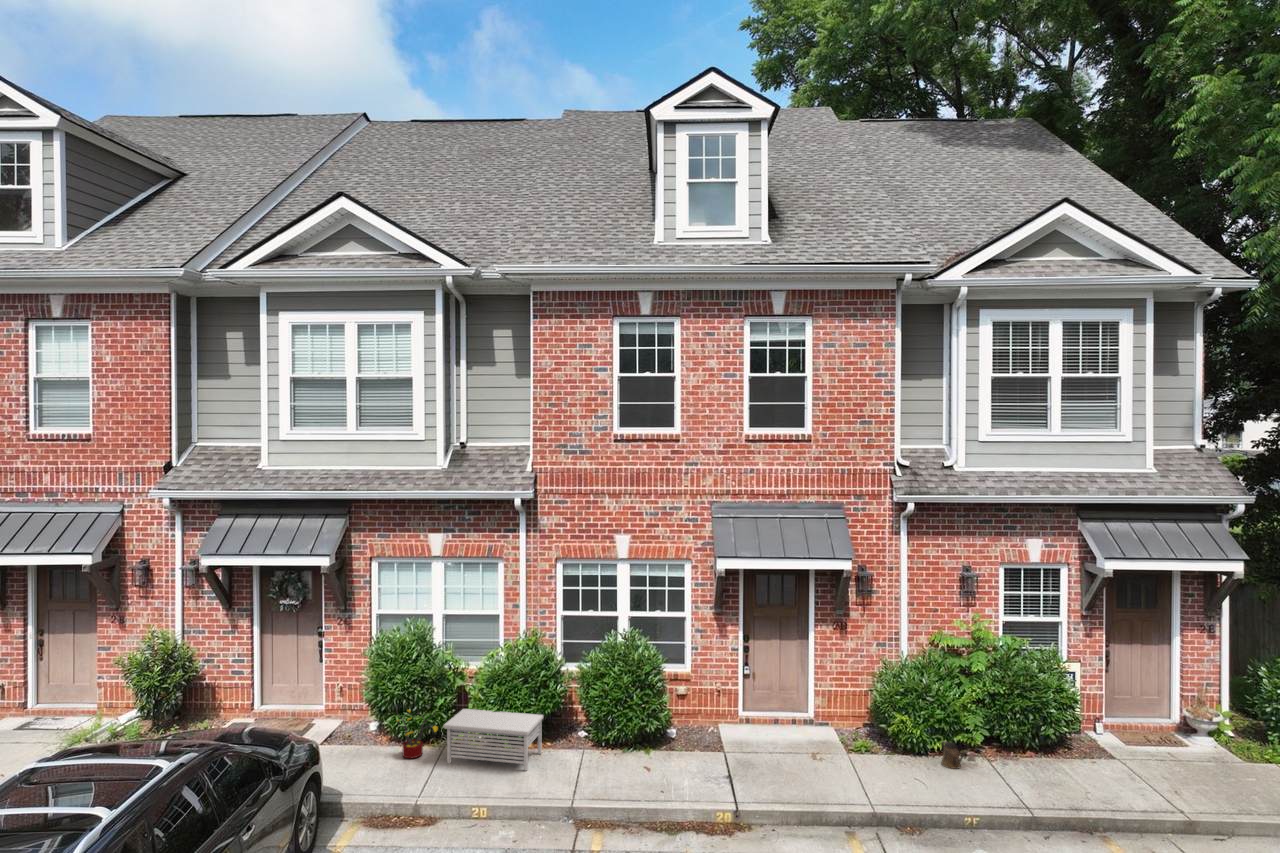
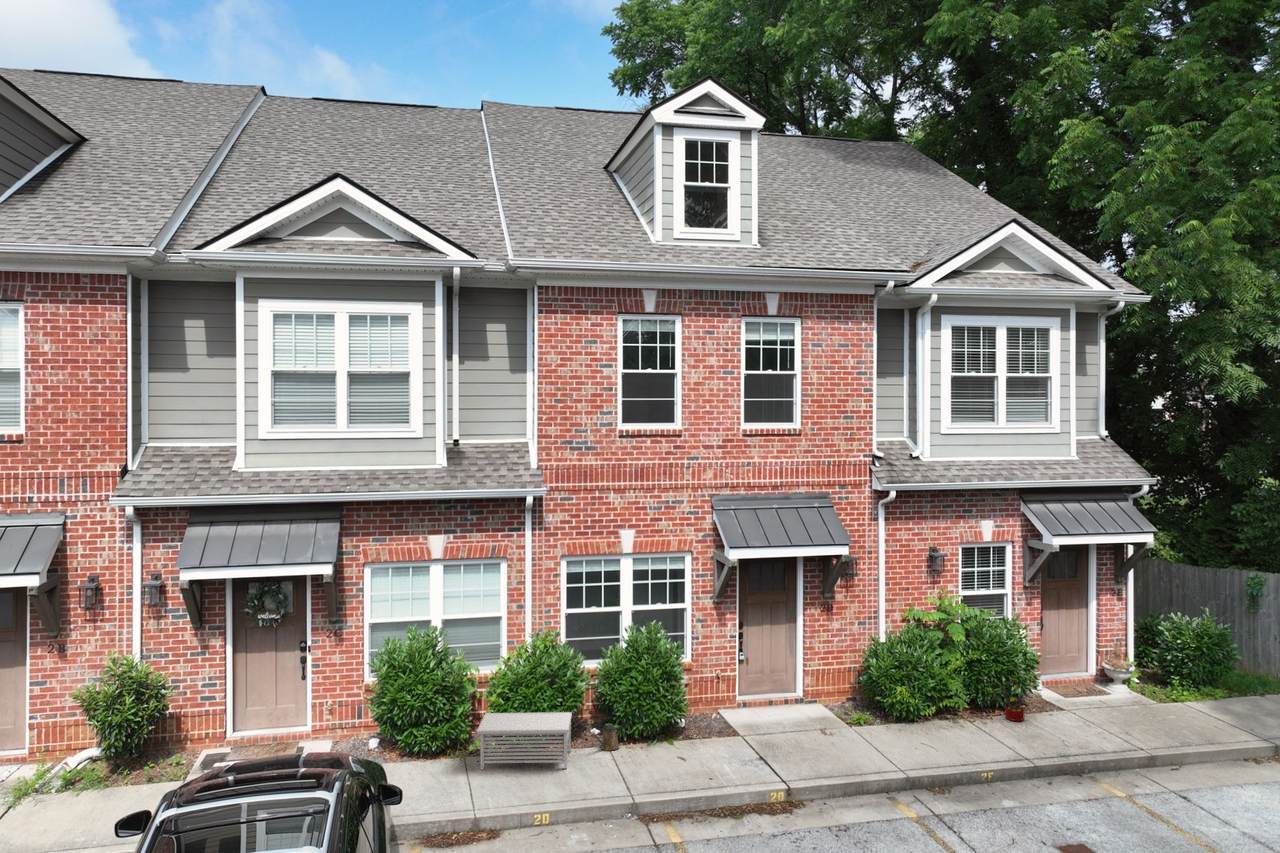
decorative plant: present [402,710,438,758] -> present [1000,684,1041,721]
watering can: present [941,741,967,769] -> present [591,726,621,751]

